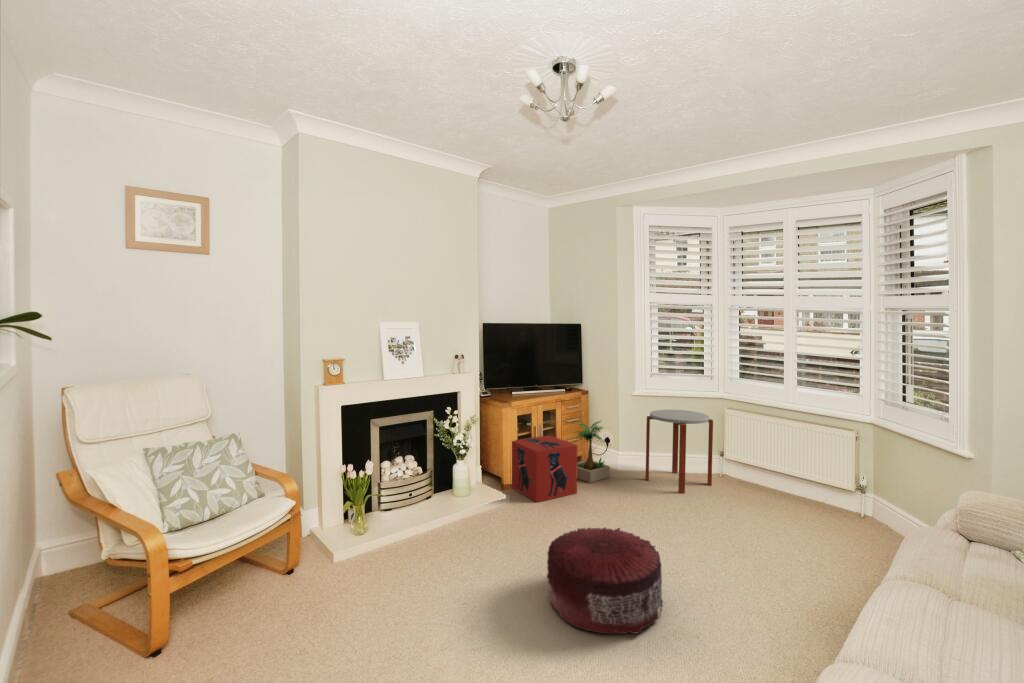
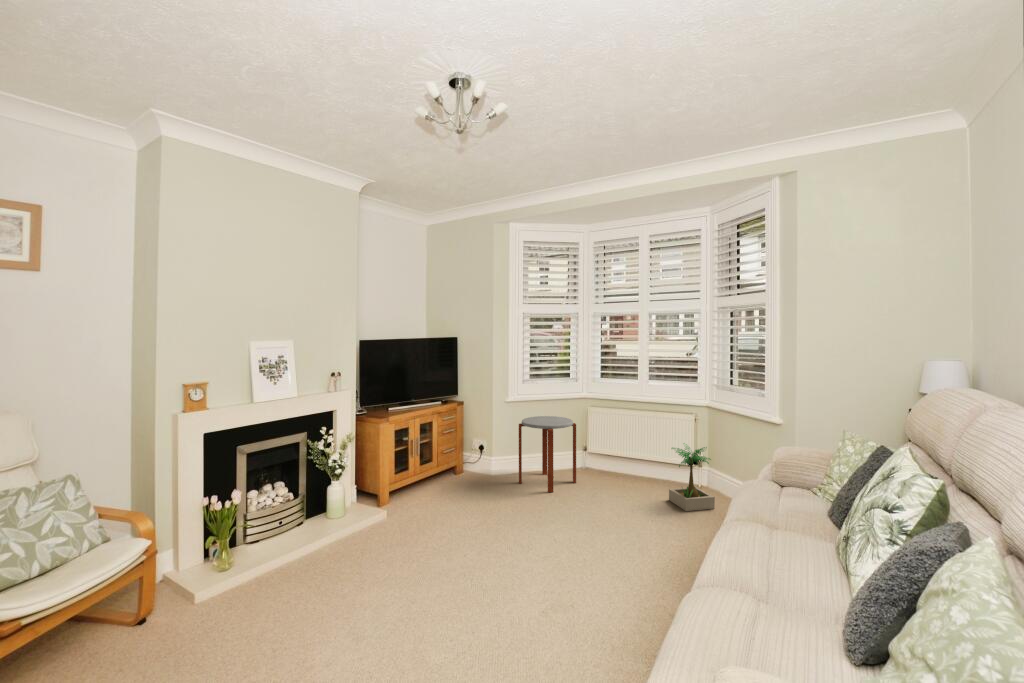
potted plant: present [574,421,610,483] -> present [669,443,715,511]
storage box: present [510,435,577,502] -> none [389,448,455,515]
pouf: present [547,527,663,634] -> none [428,530,534,629]

